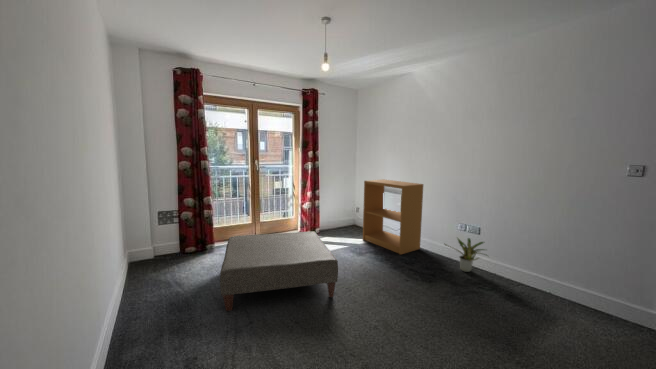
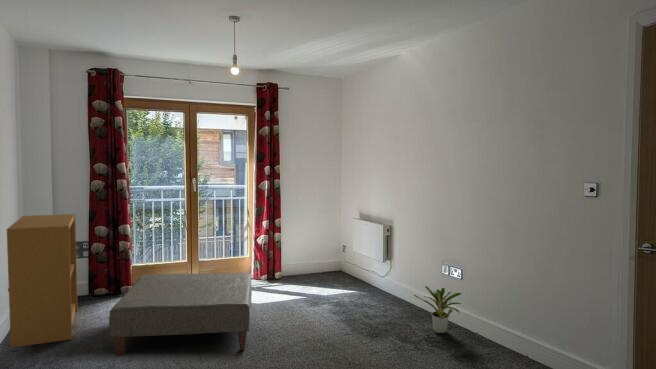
bookshelf: present [363,179,423,255] -> present [7,214,78,347]

